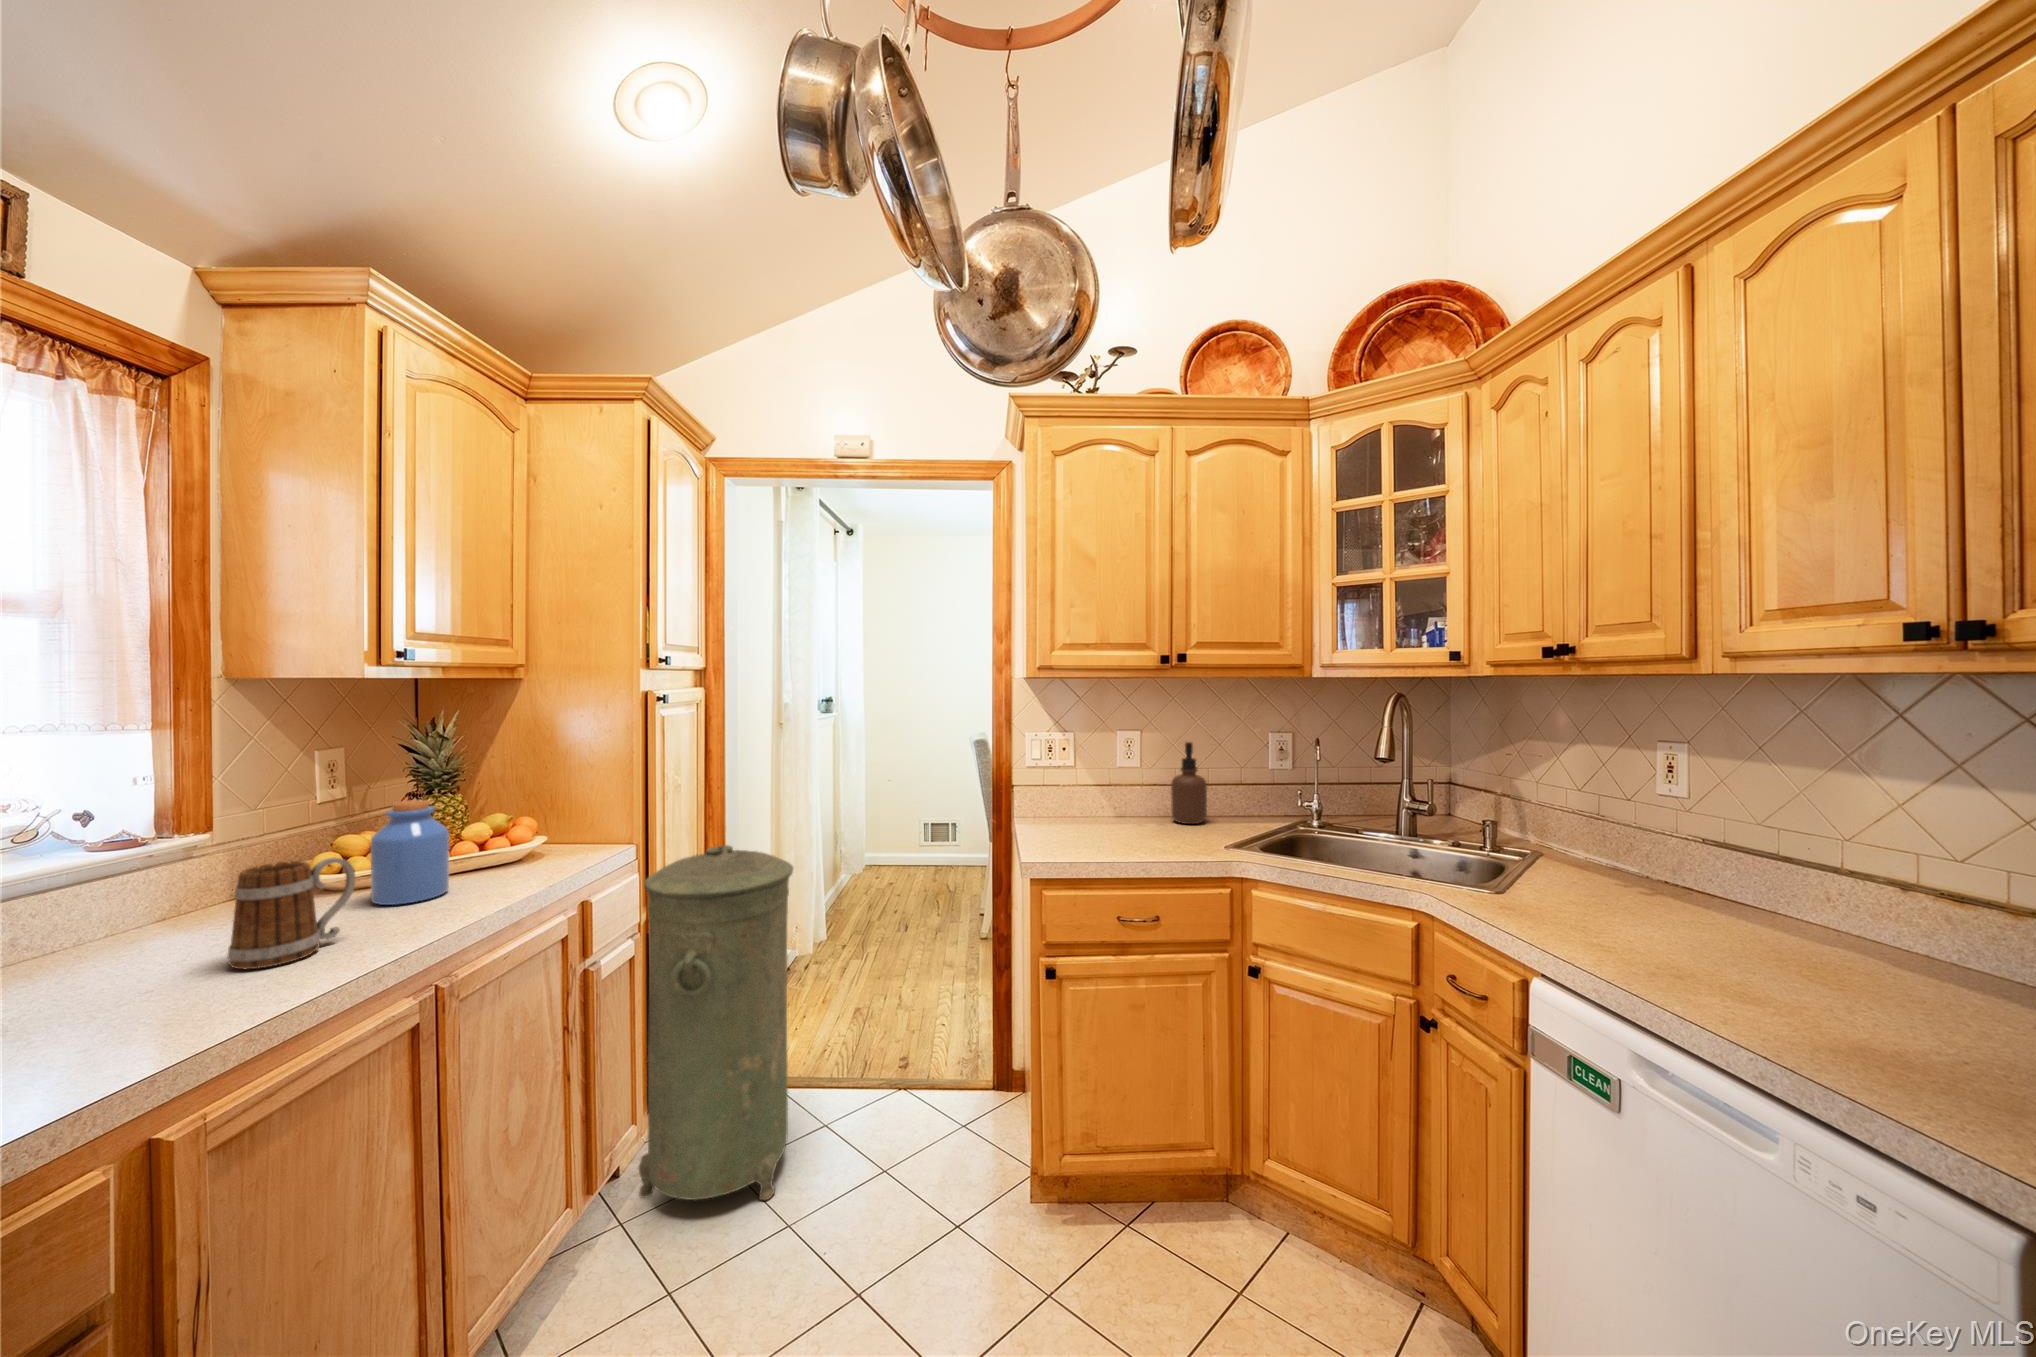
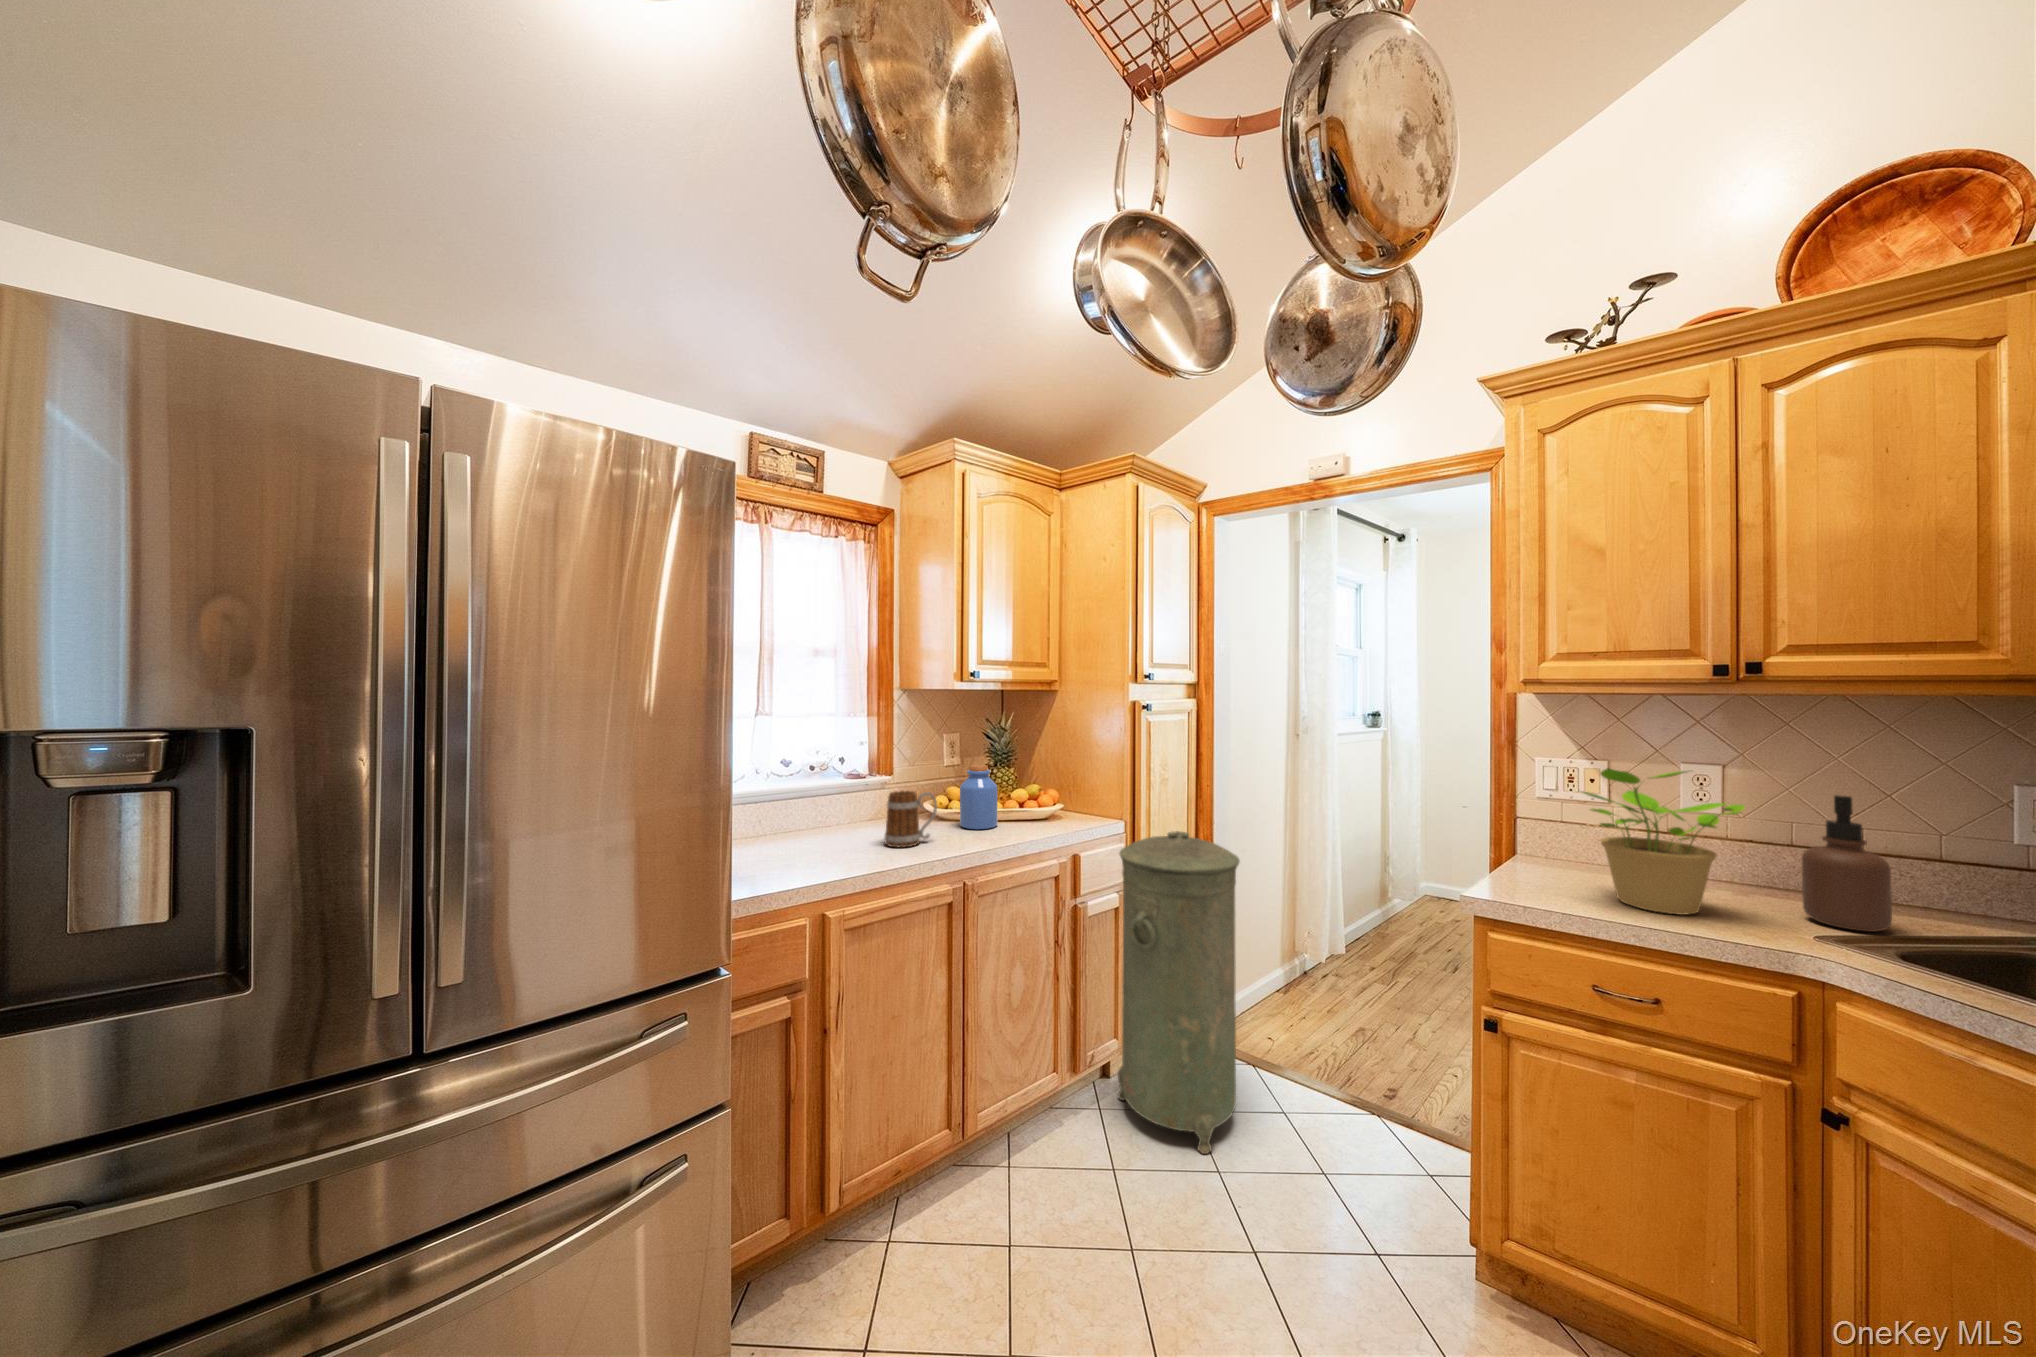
potted plant: none [1077,733,1159,835] -> present [1582,768,1745,915]

